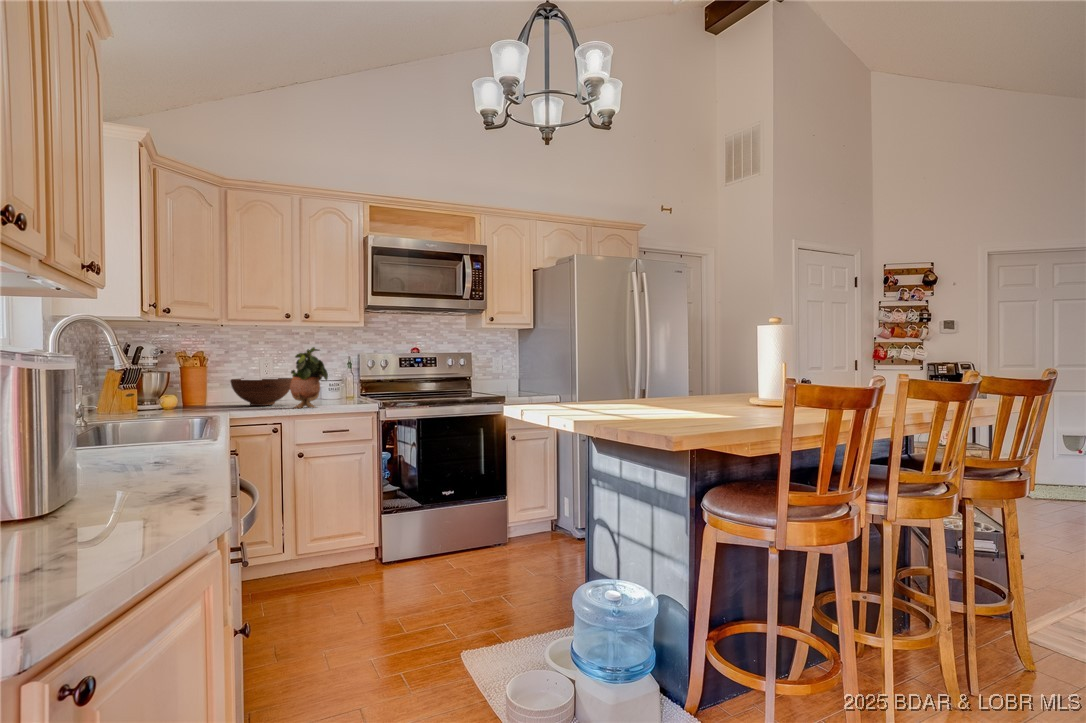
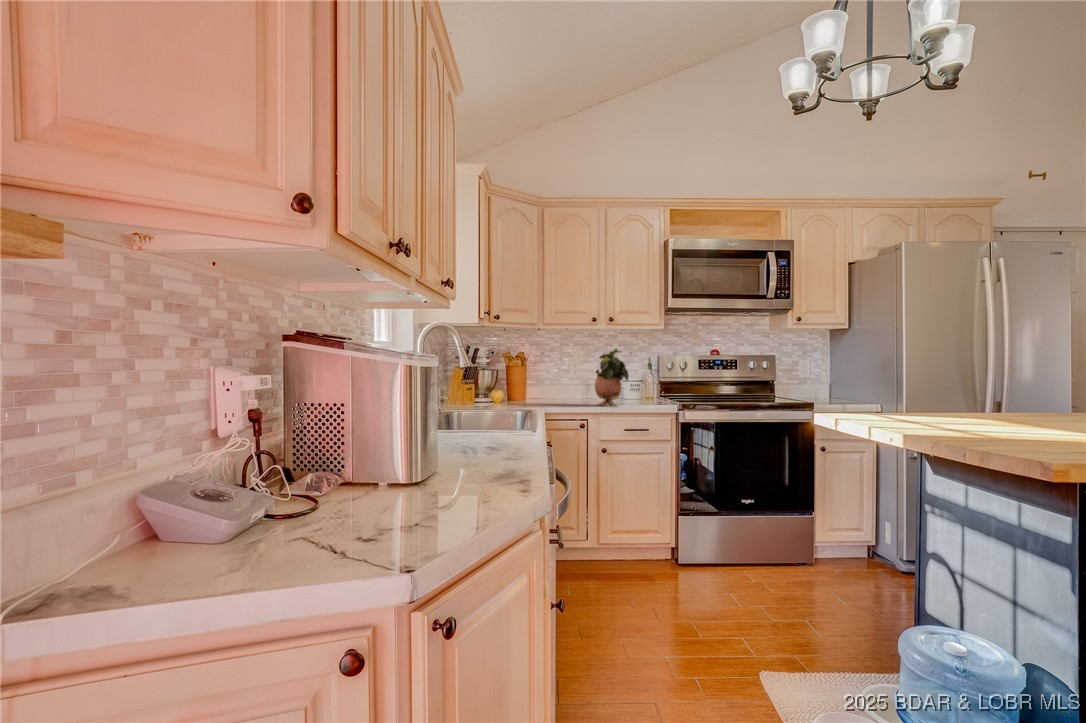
fruit bowl: present [230,378,292,406] -> none [547,375,598,401]

